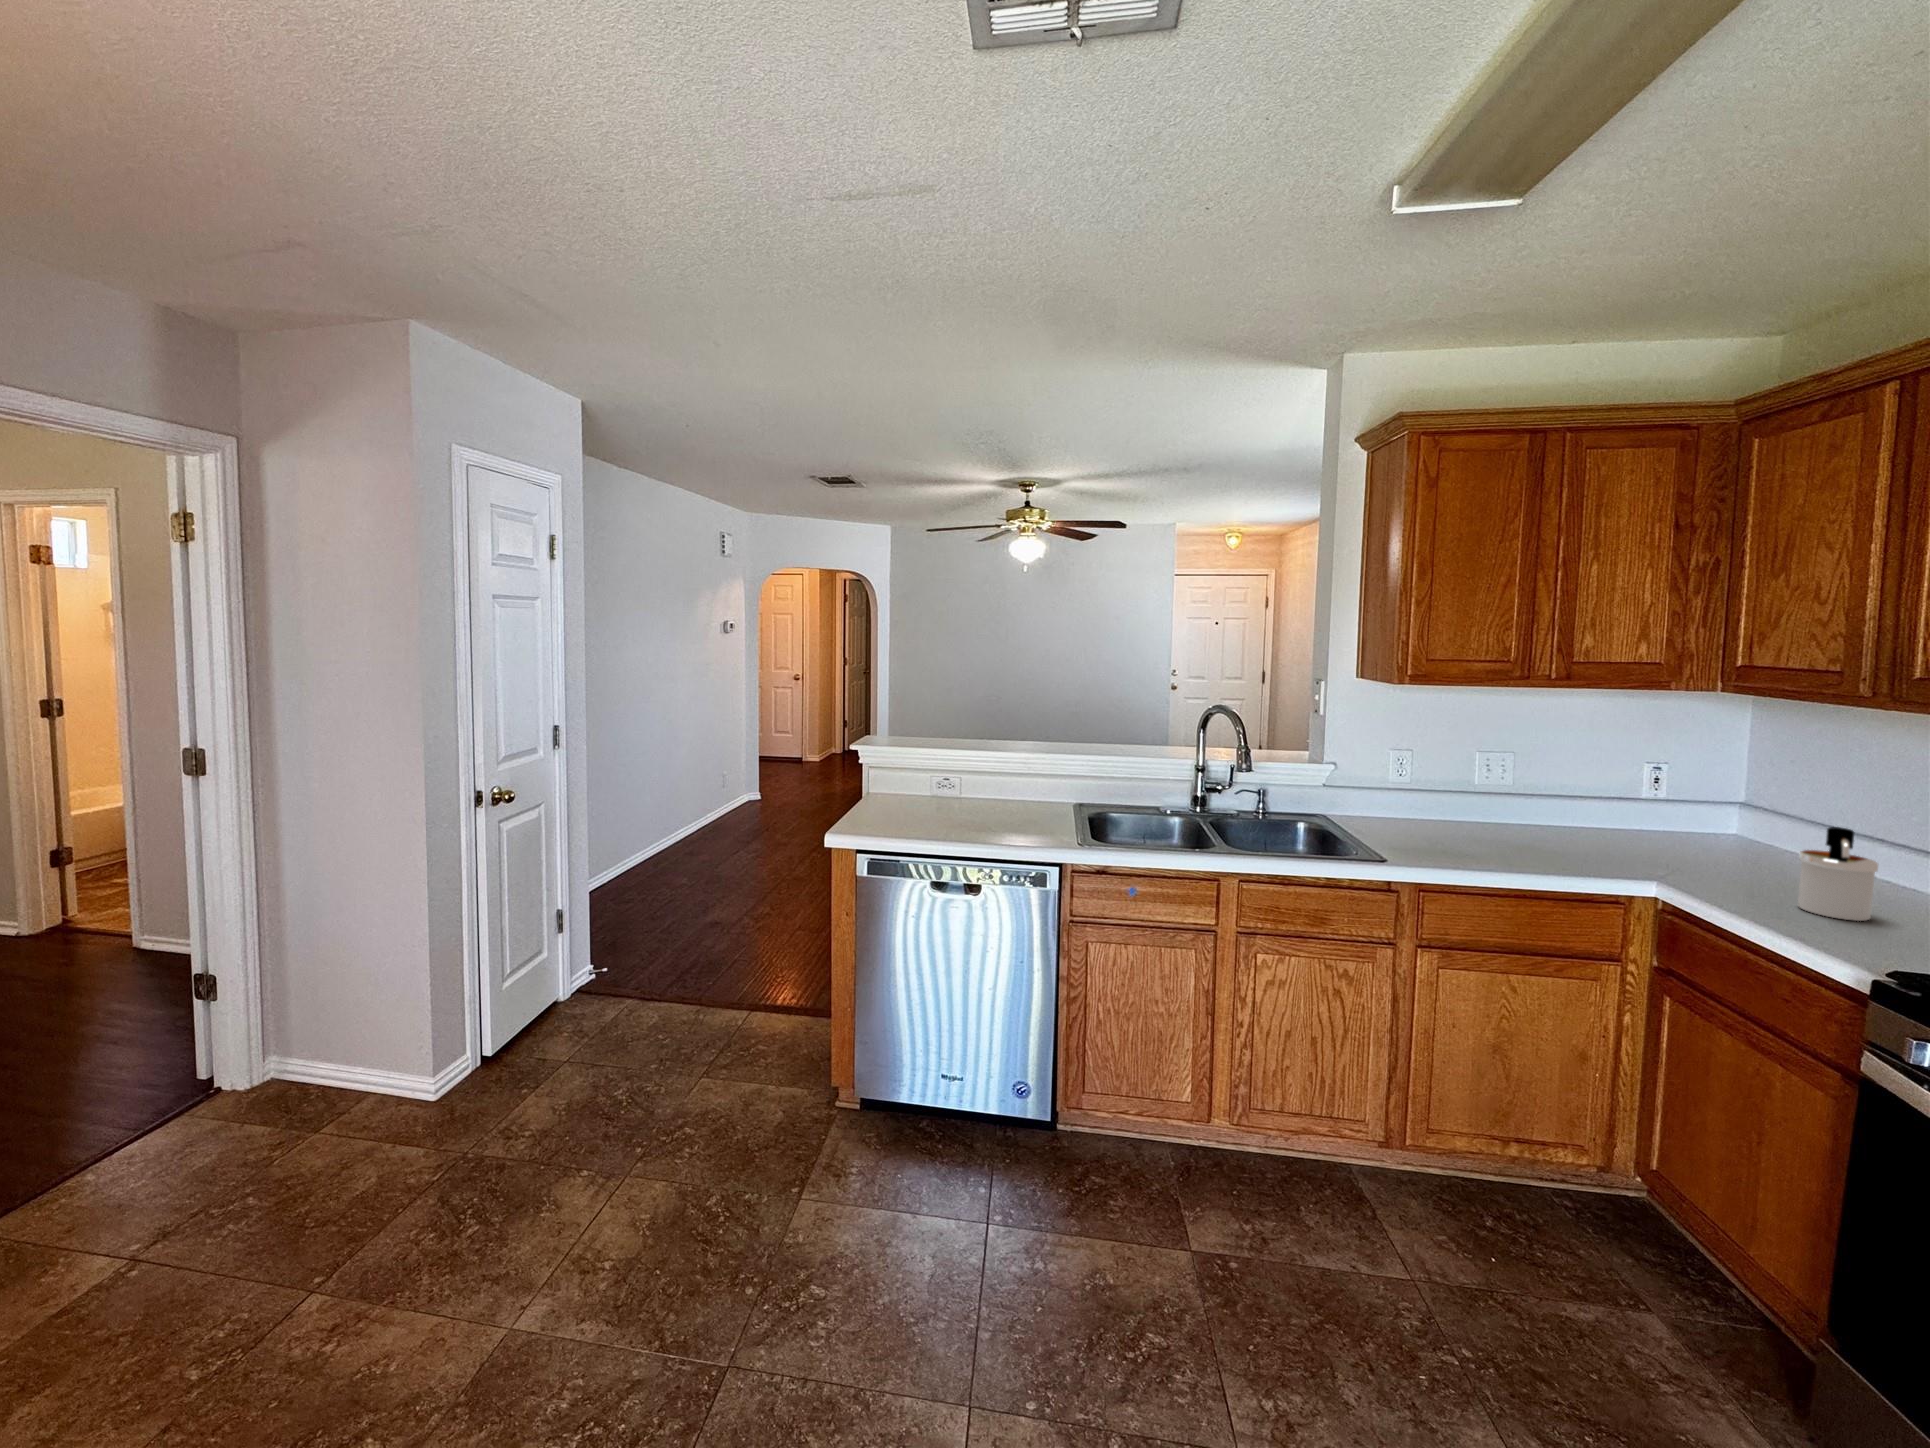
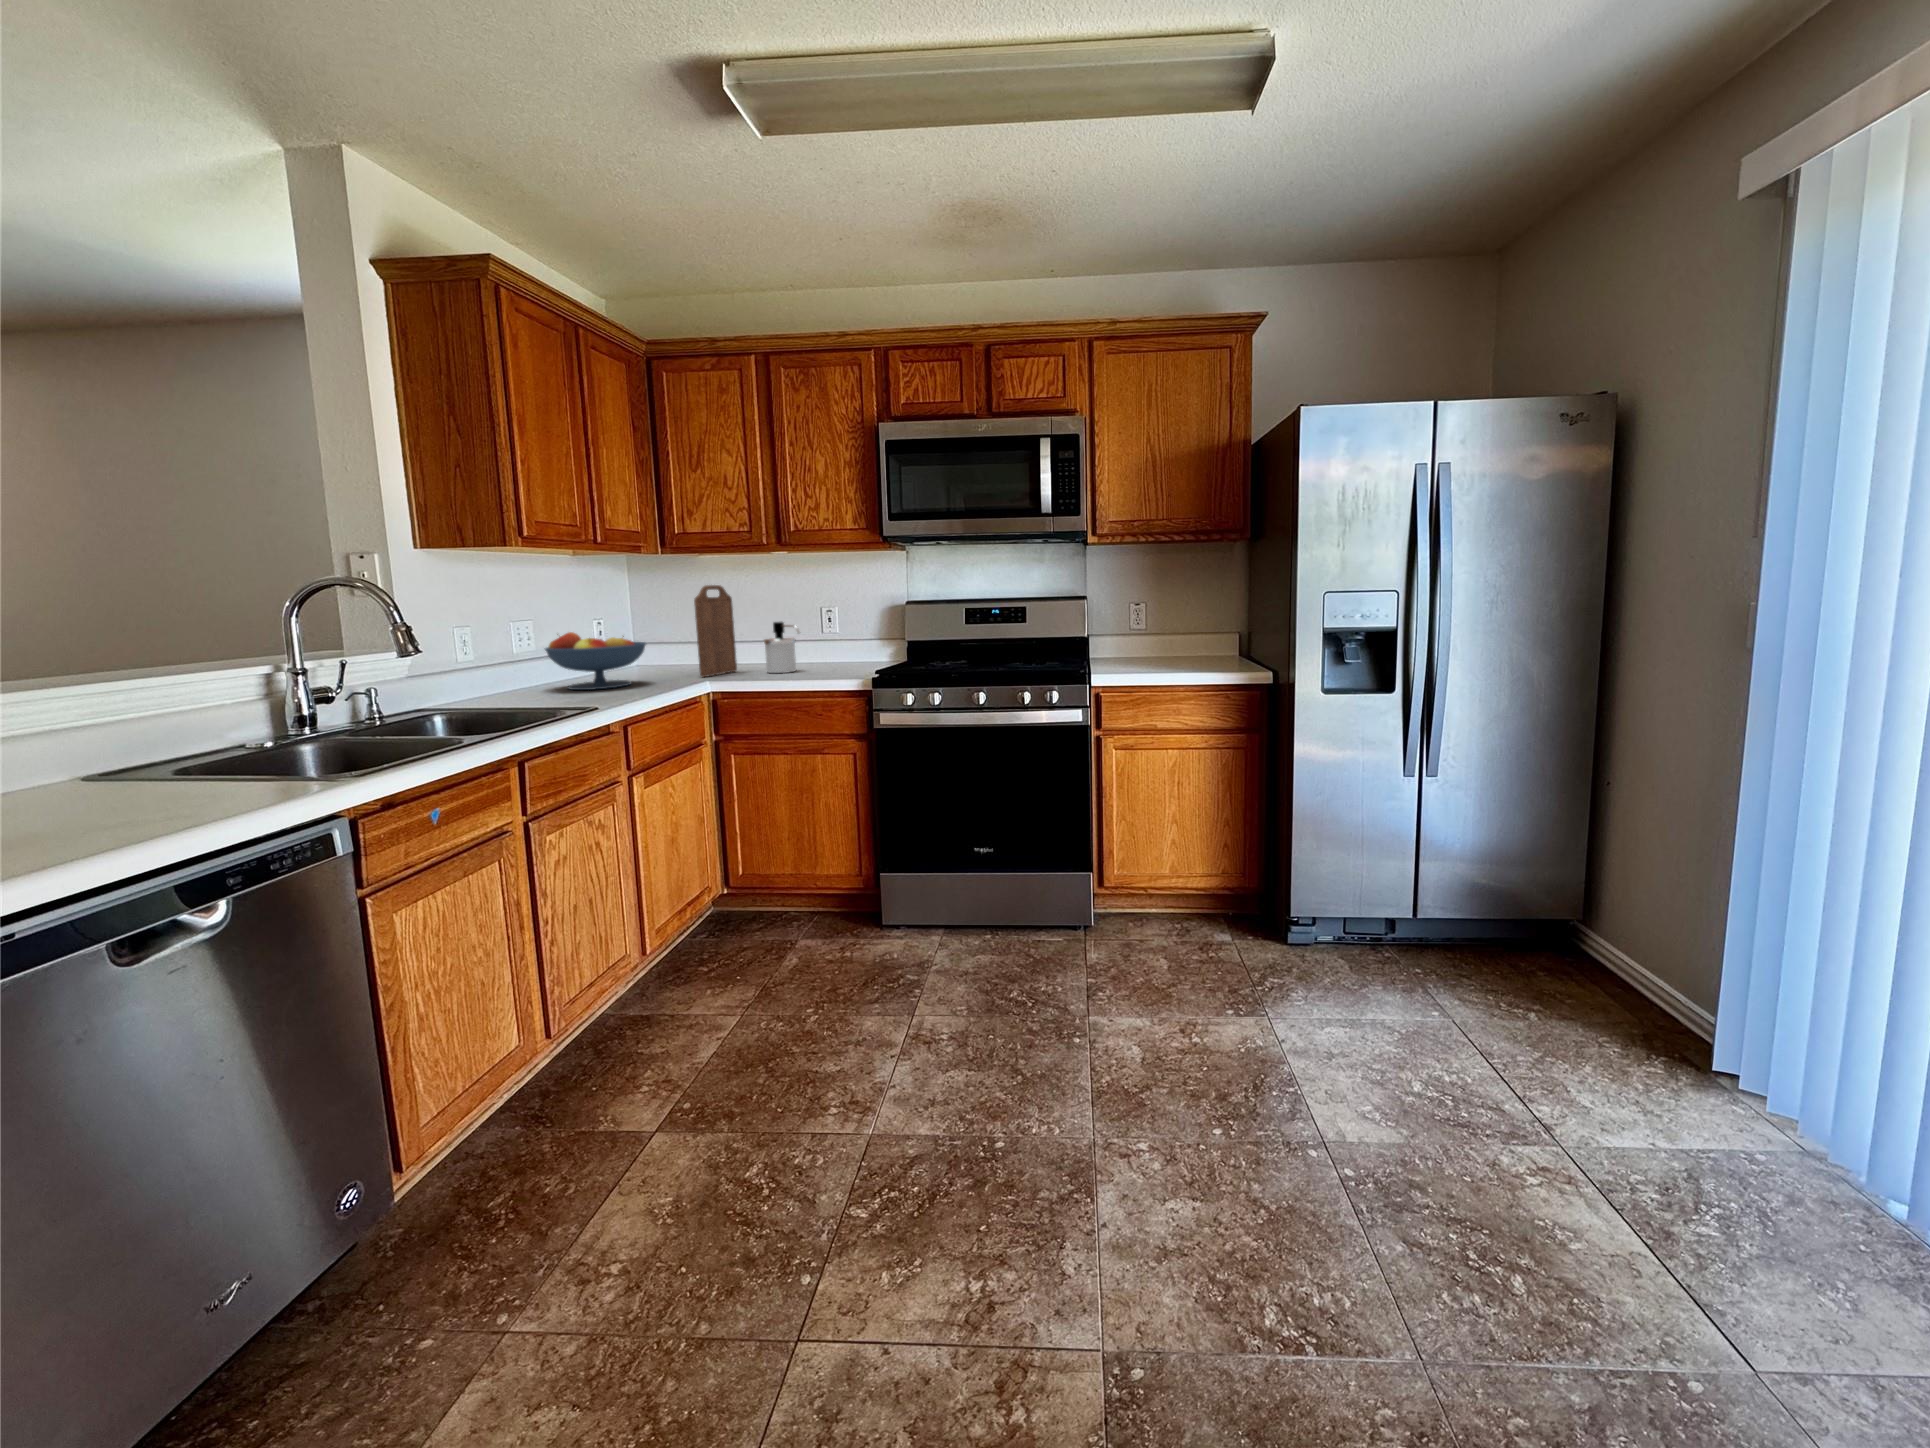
cutting board: none [1674,747,1788,886] -> present [694,585,737,677]
fruit bowl: none [1465,774,1597,854] -> present [545,632,646,690]

